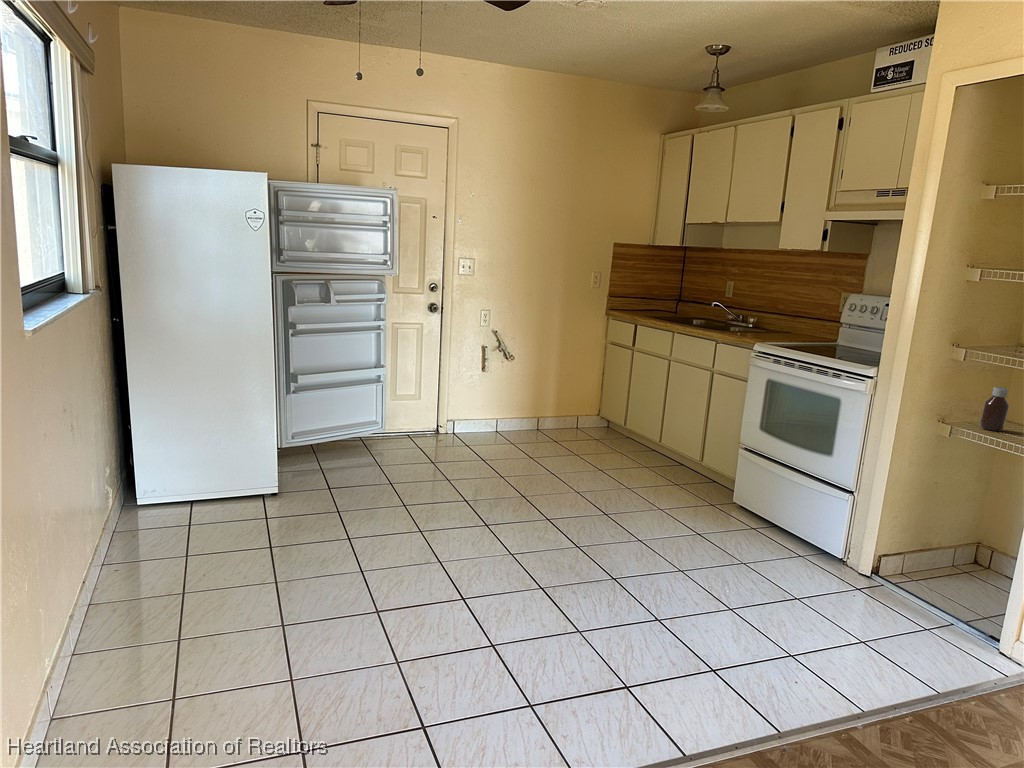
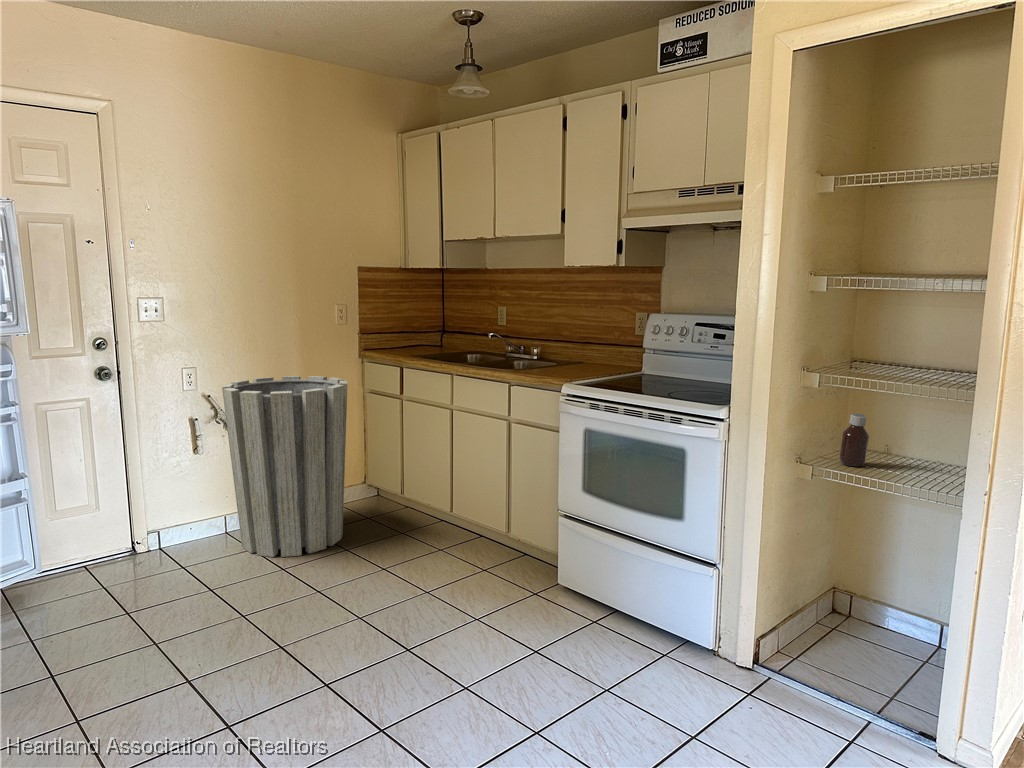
trash can: none [505,322,594,454] -> present [222,376,348,557]

